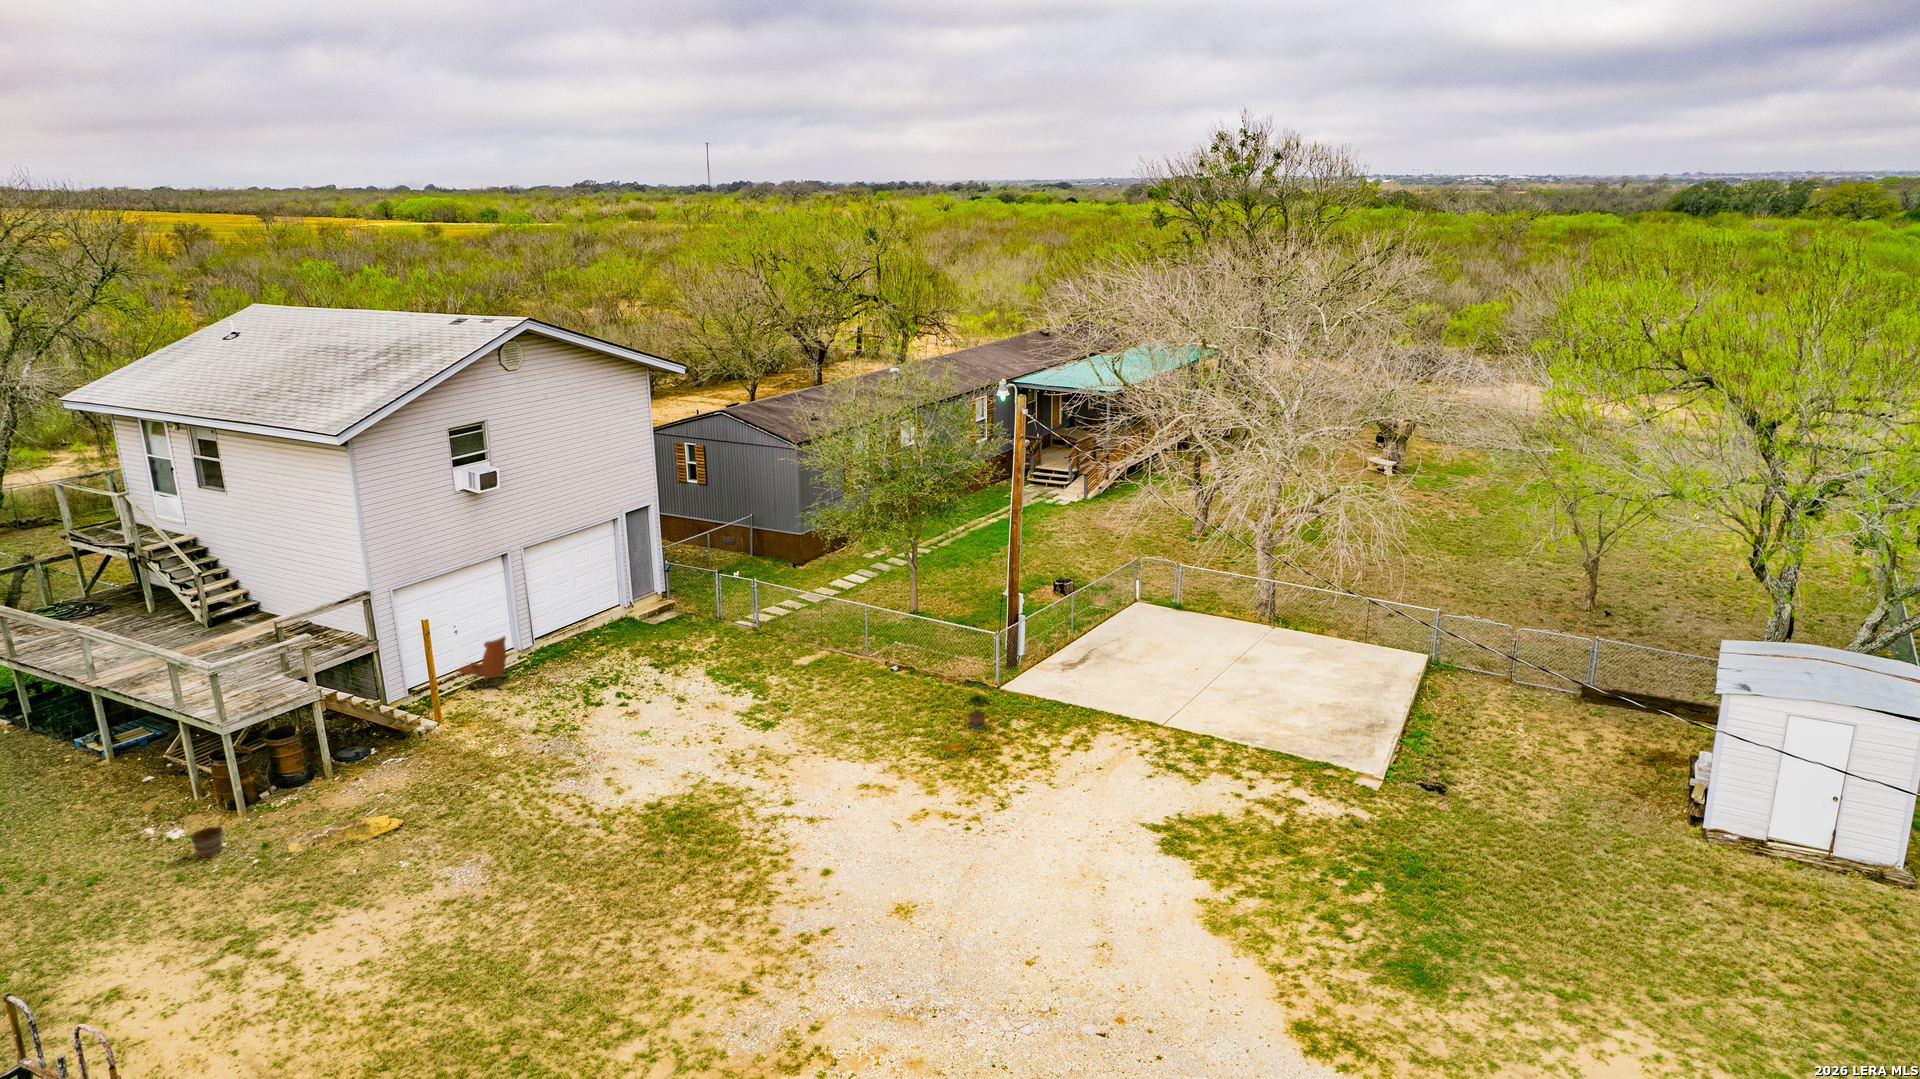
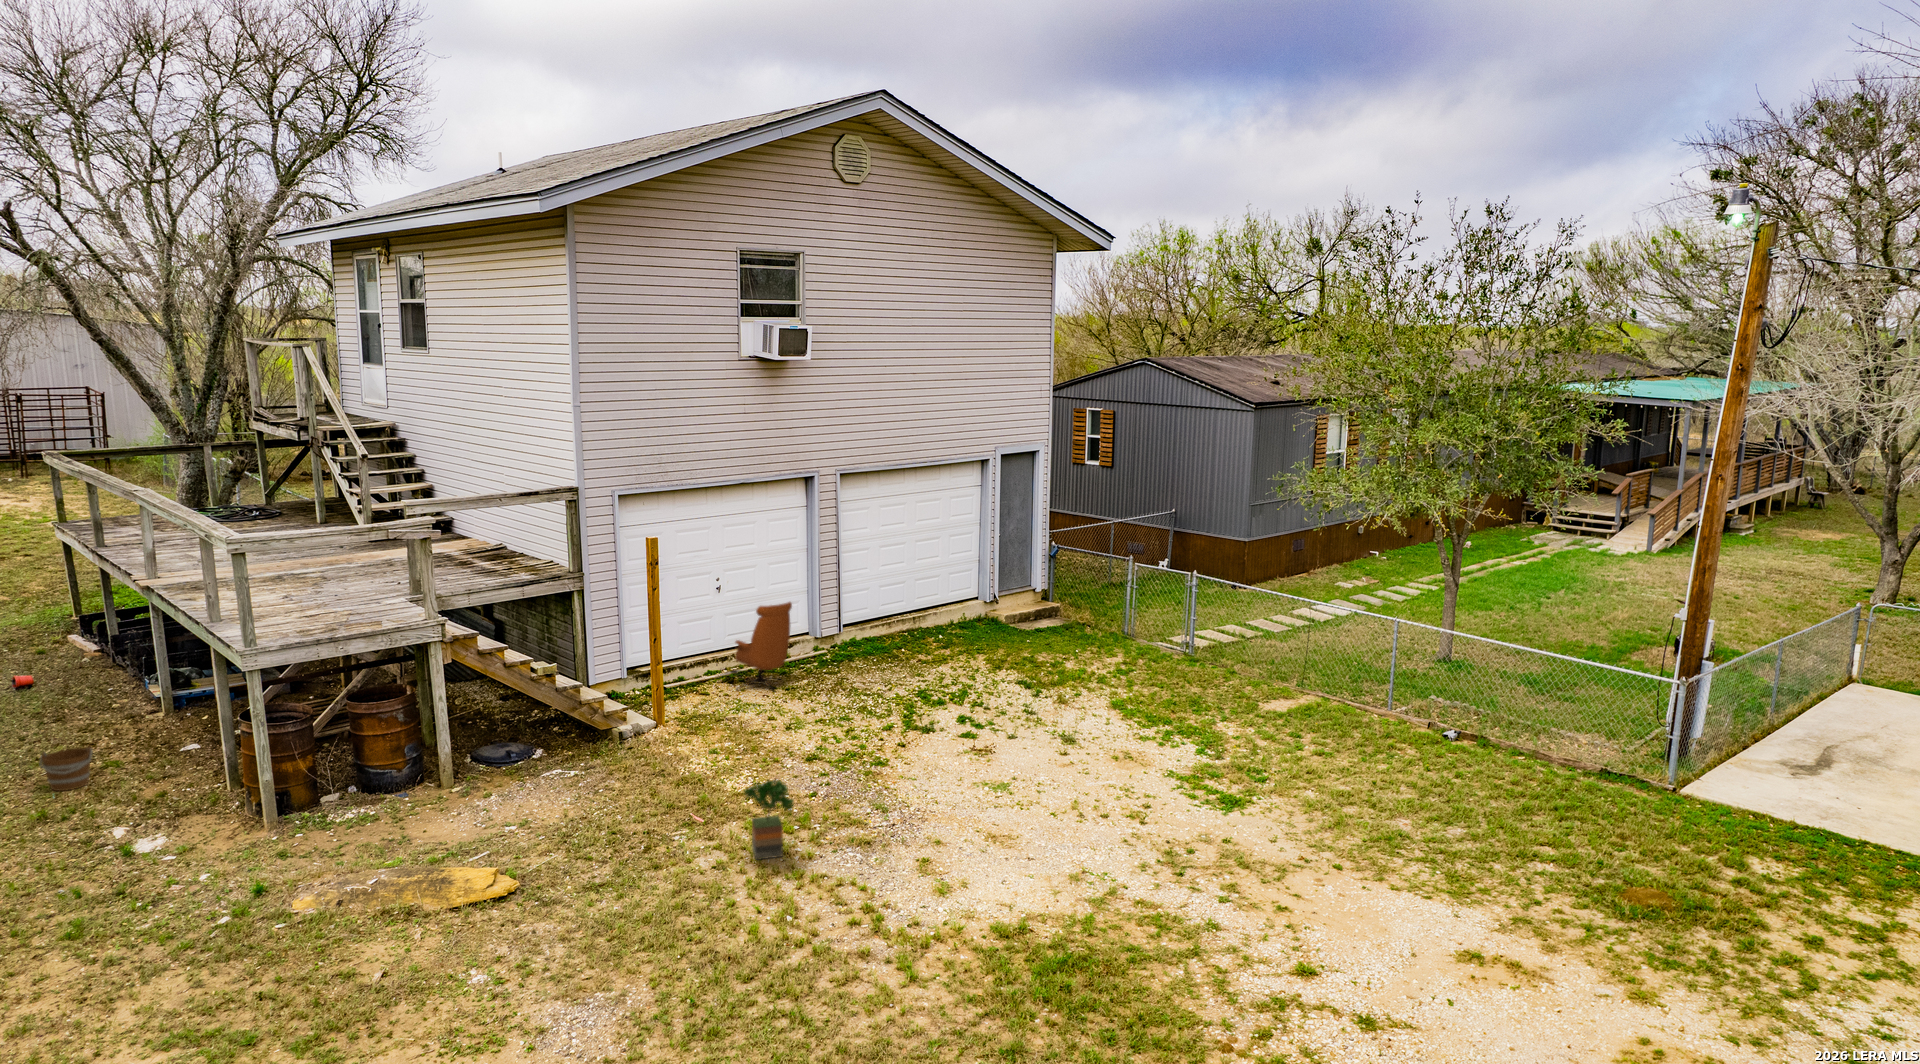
potted tree: present [967,695,990,730] -> present [744,780,794,859]
bucket: present [190,826,224,857] -> present [40,746,92,791]

